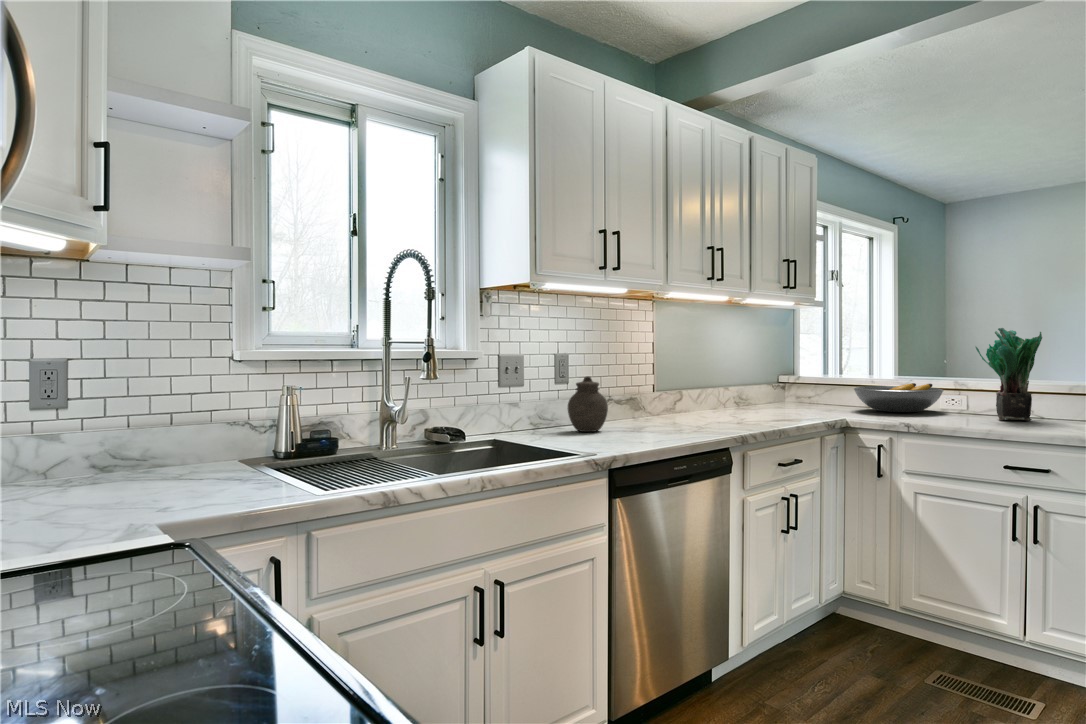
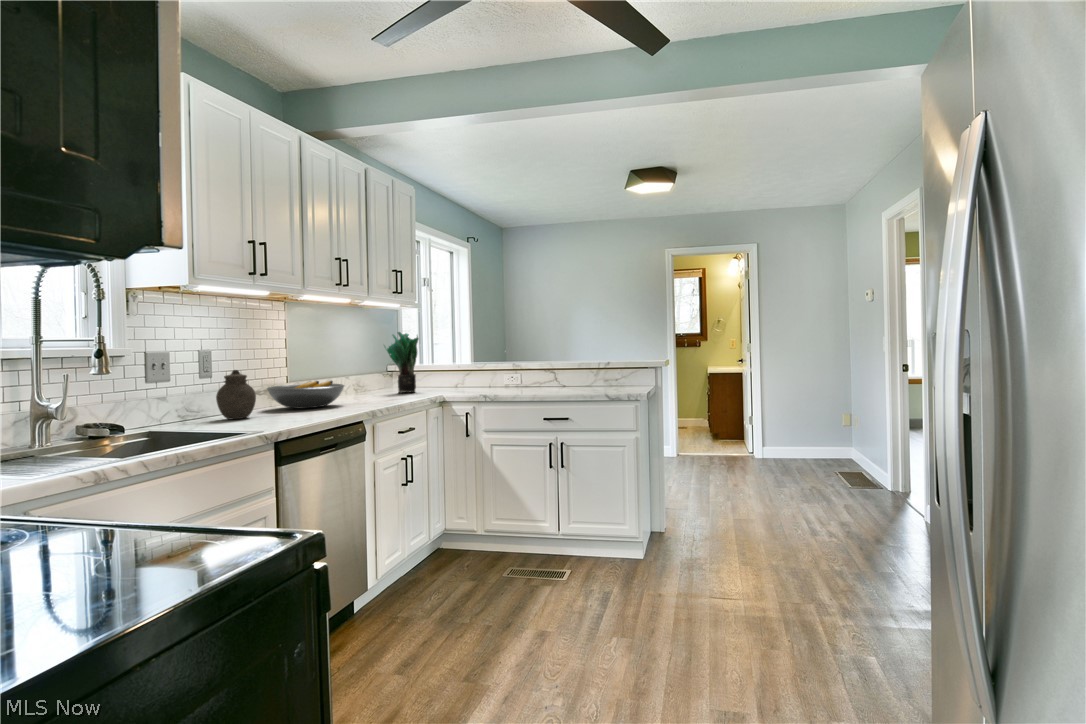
potted plant: present [976,328,1042,421] -> present [387,332,419,393]
fruit bowl: present [854,383,944,412] -> present [267,381,344,409]

